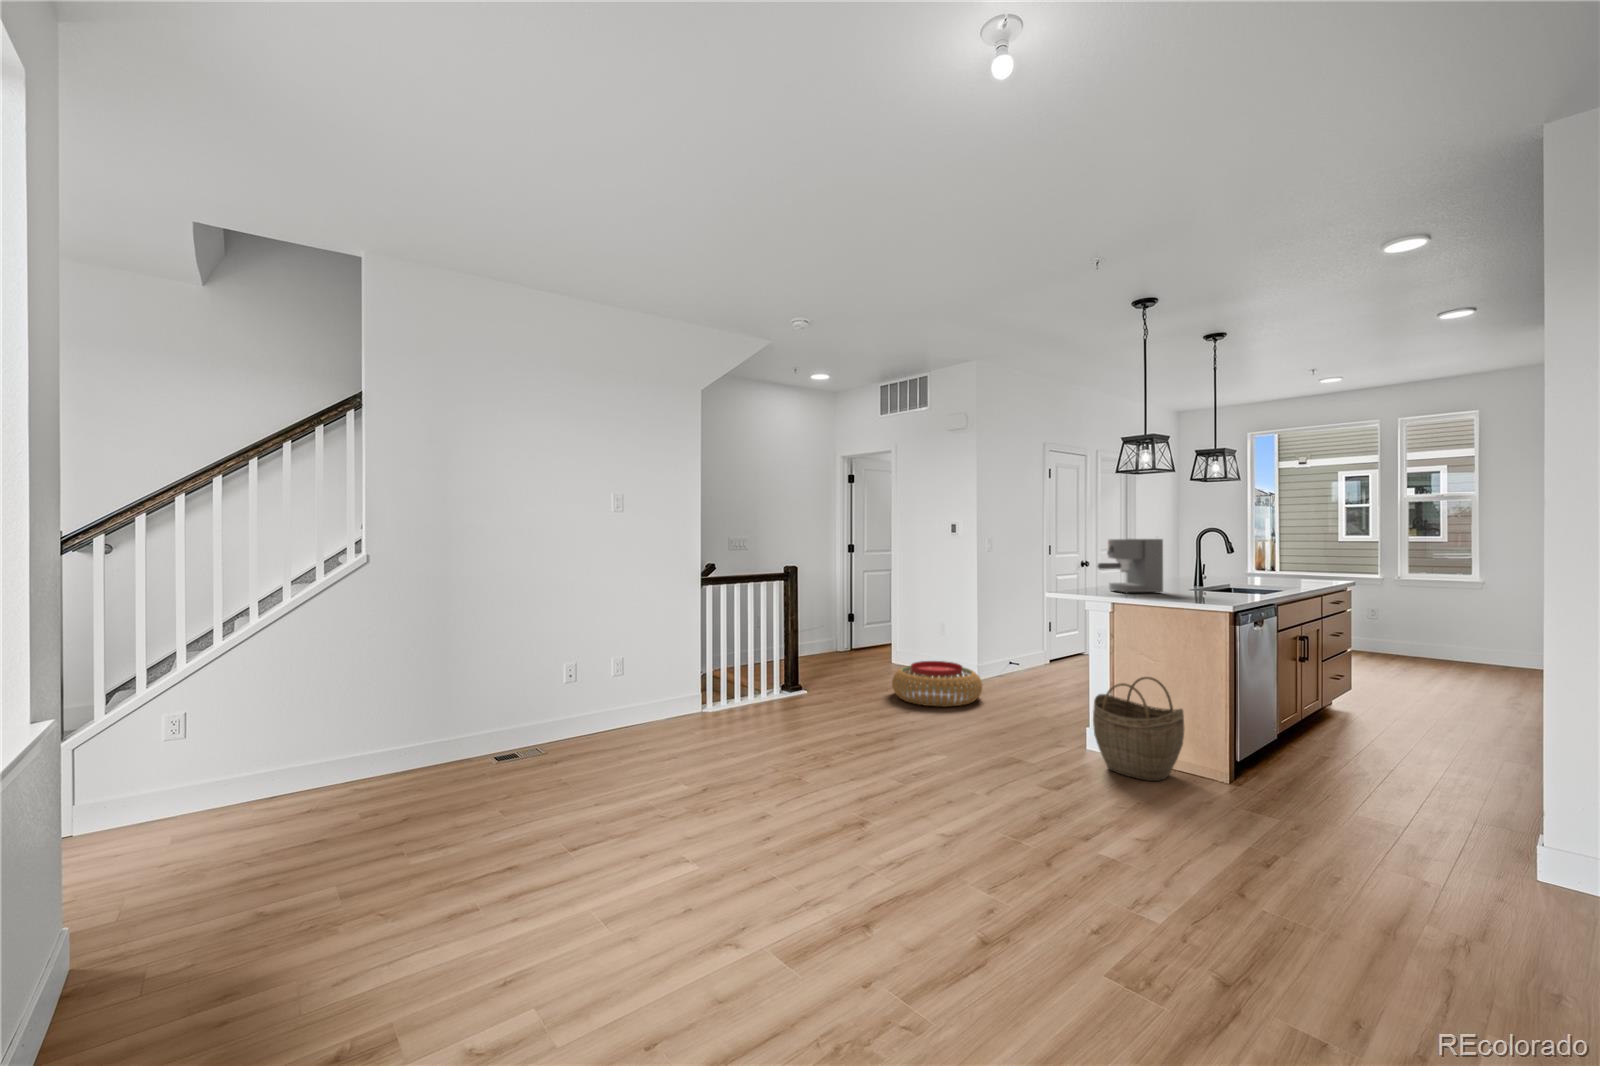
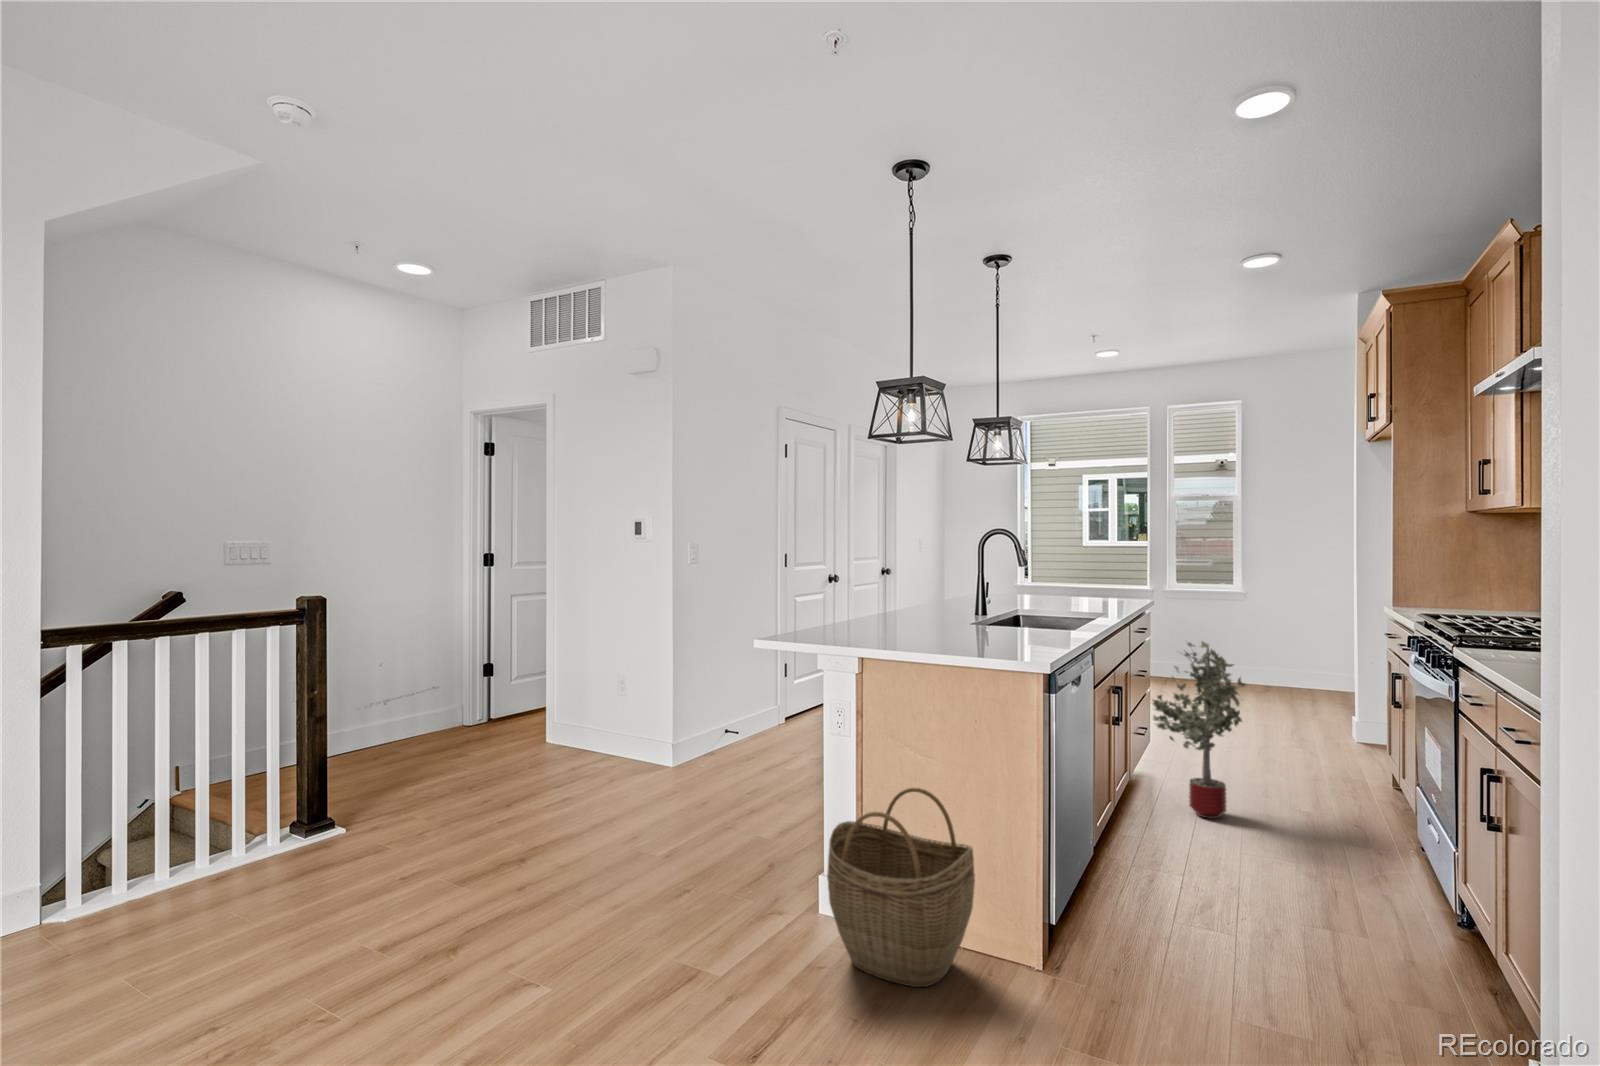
coffee maker: present [1098,539,1163,593] -> none [839,546,936,636]
potted tree: none [1338,607,1421,736] -> present [1152,642,1245,819]
pouf: present [892,661,982,707] -> none [514,749,668,835]

